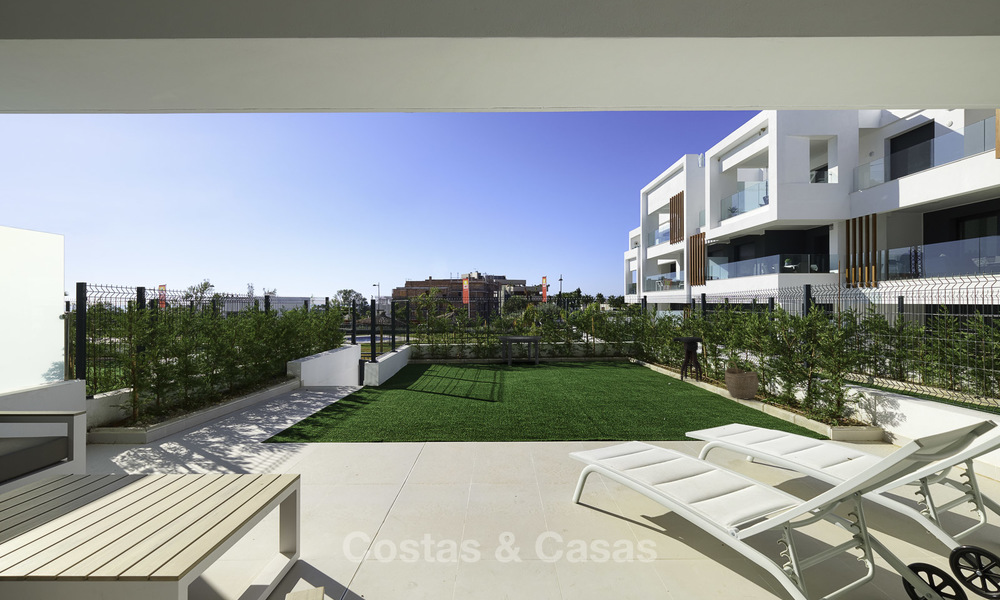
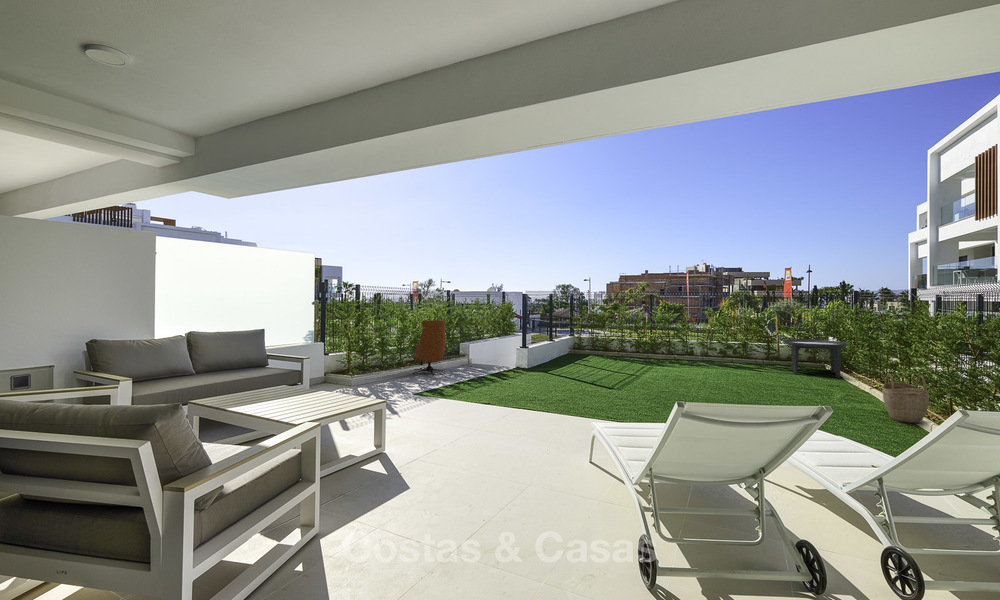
lounge chair: none [227,332,297,411] -> present [411,320,446,376]
round table: present [498,335,542,365] -> present [782,339,850,378]
stool: present [673,337,702,382] -> none [847,342,889,397]

